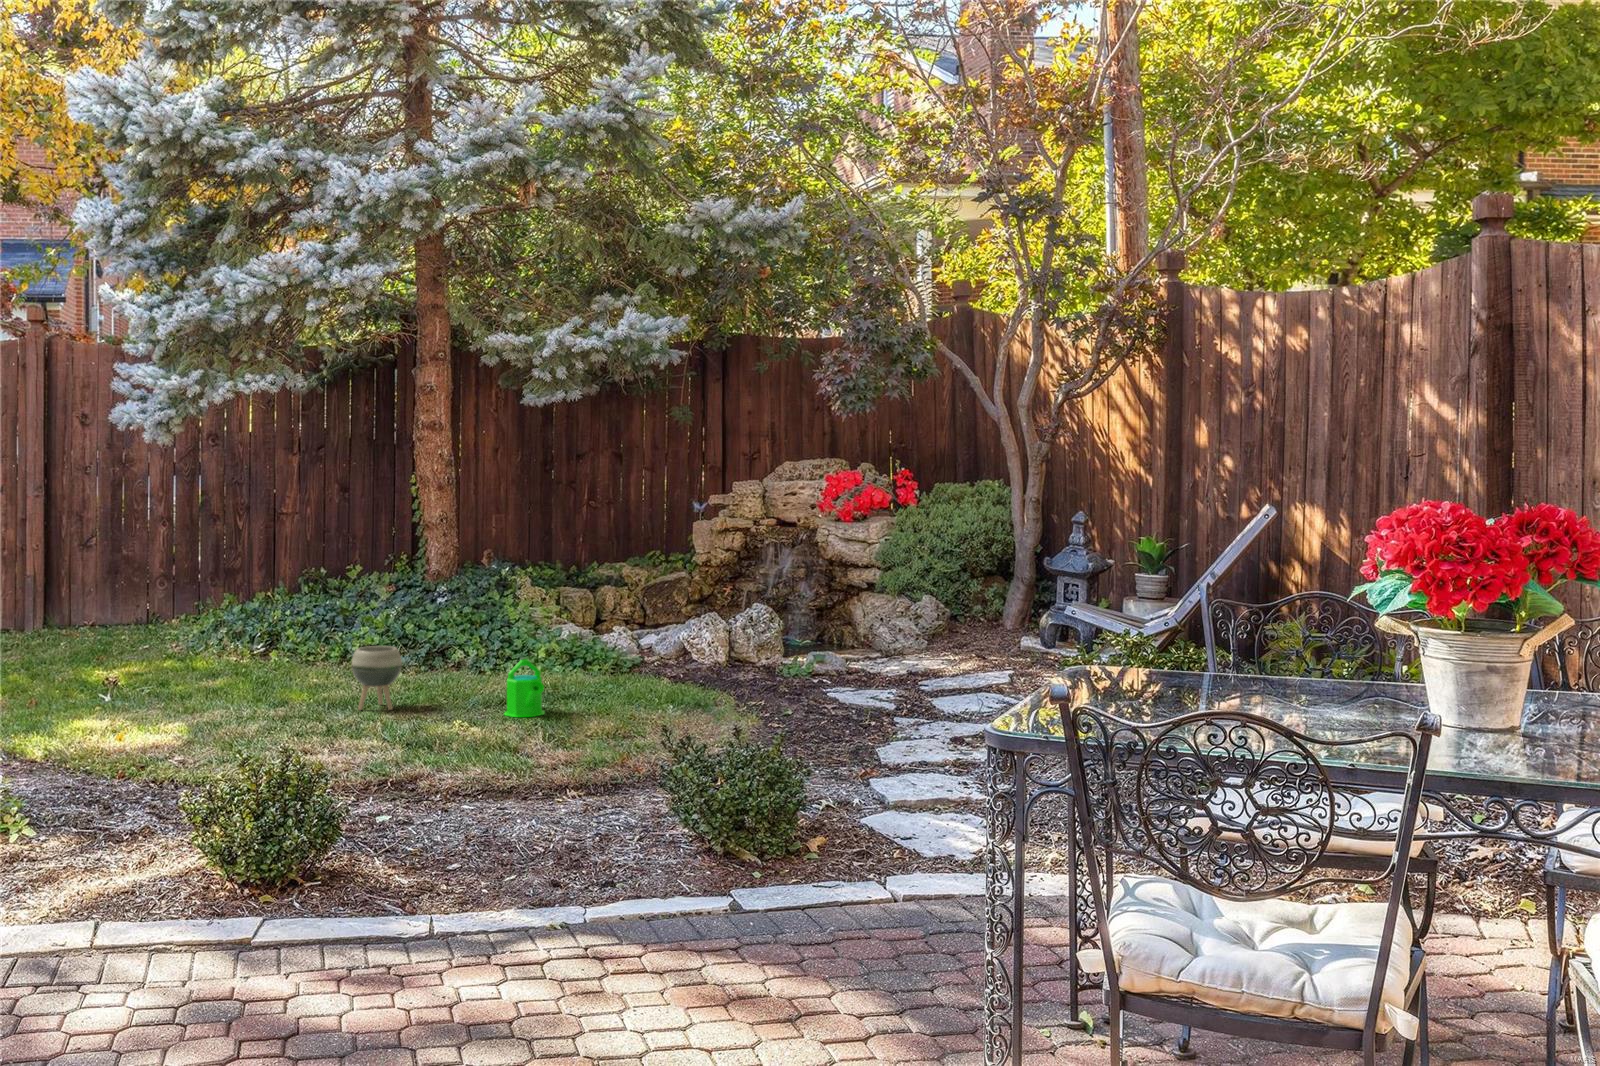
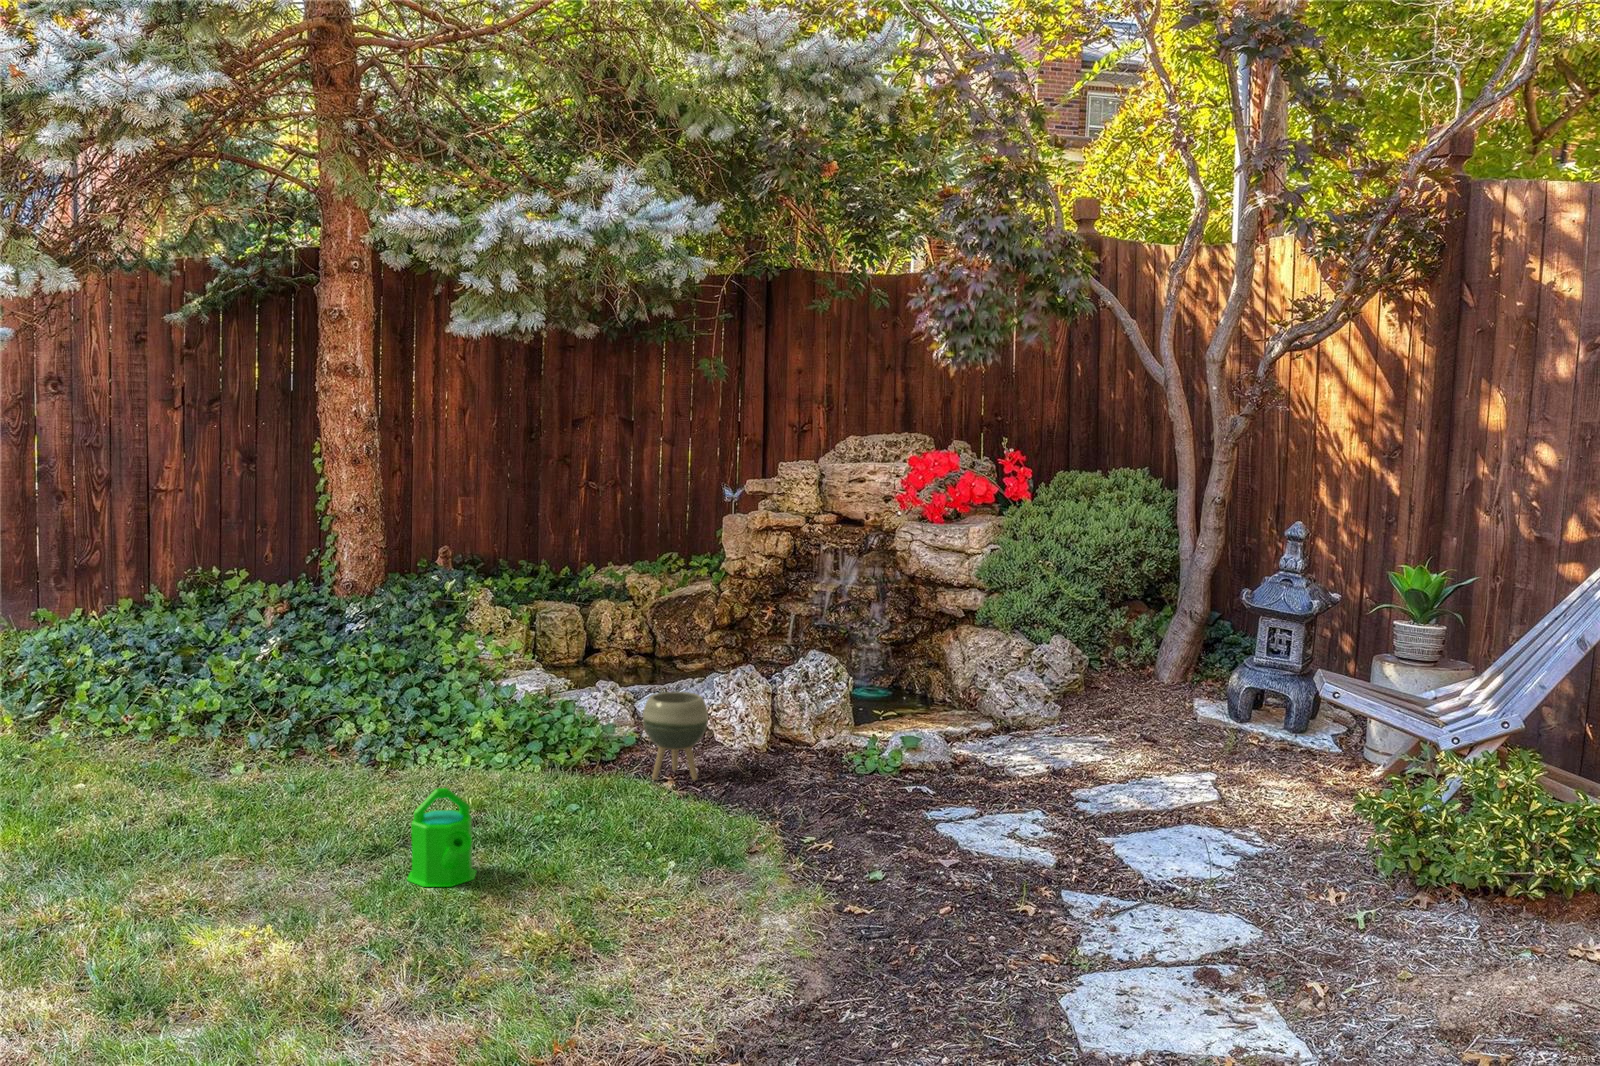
planter: present [352,646,402,710] -> present [643,692,708,781]

